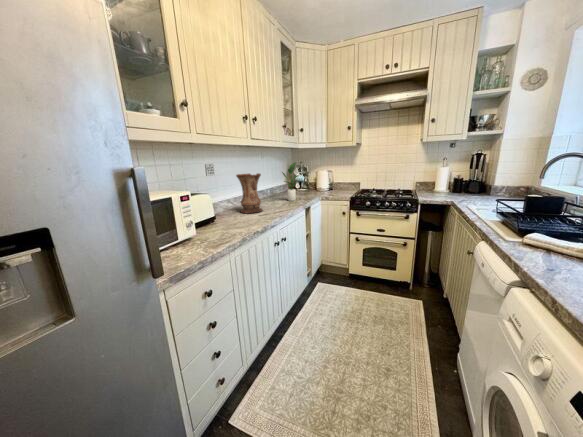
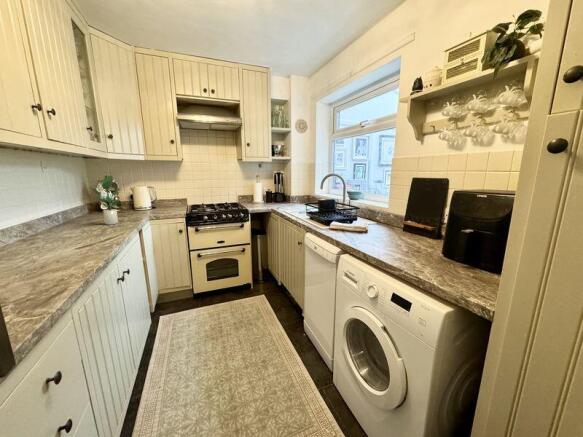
vase: present [236,173,262,213] -> none [15,189,76,250]

